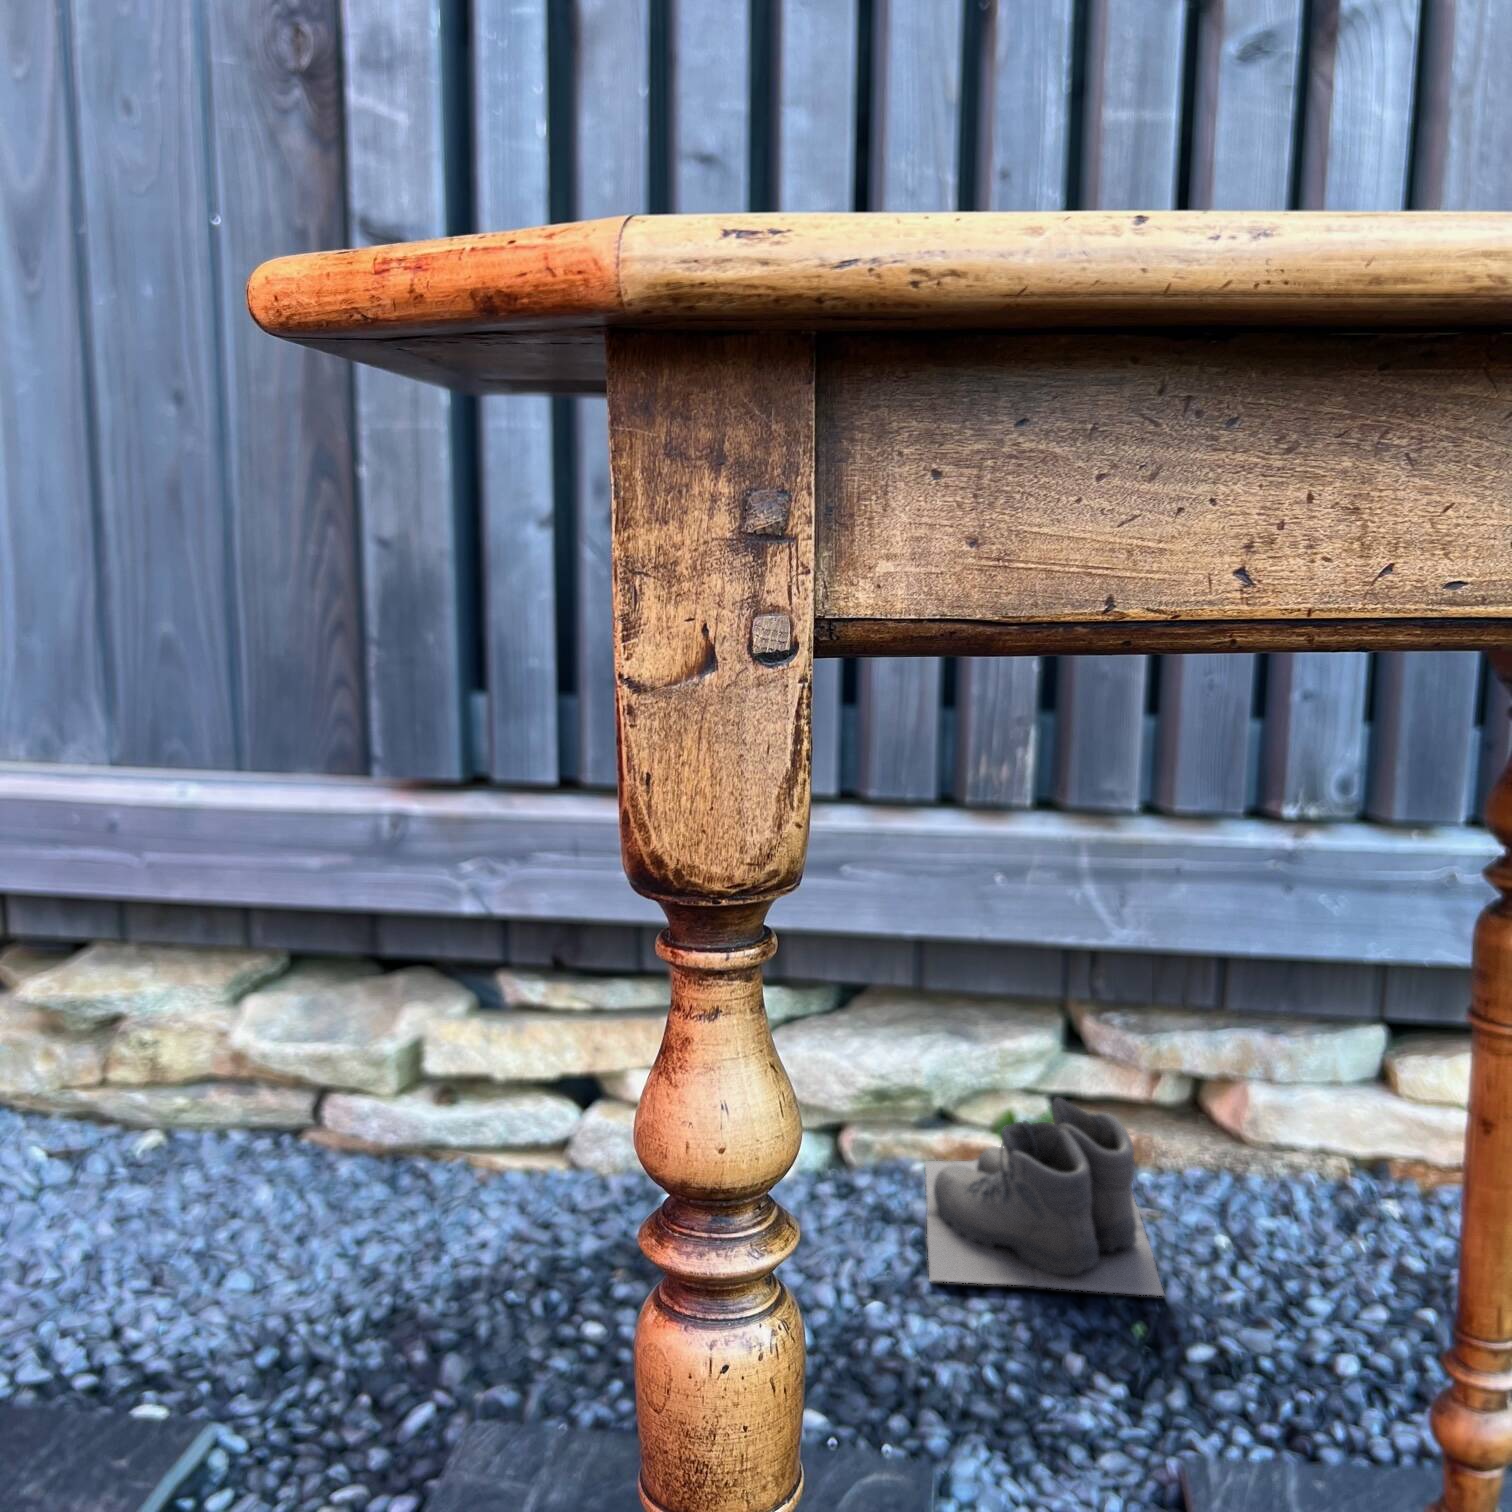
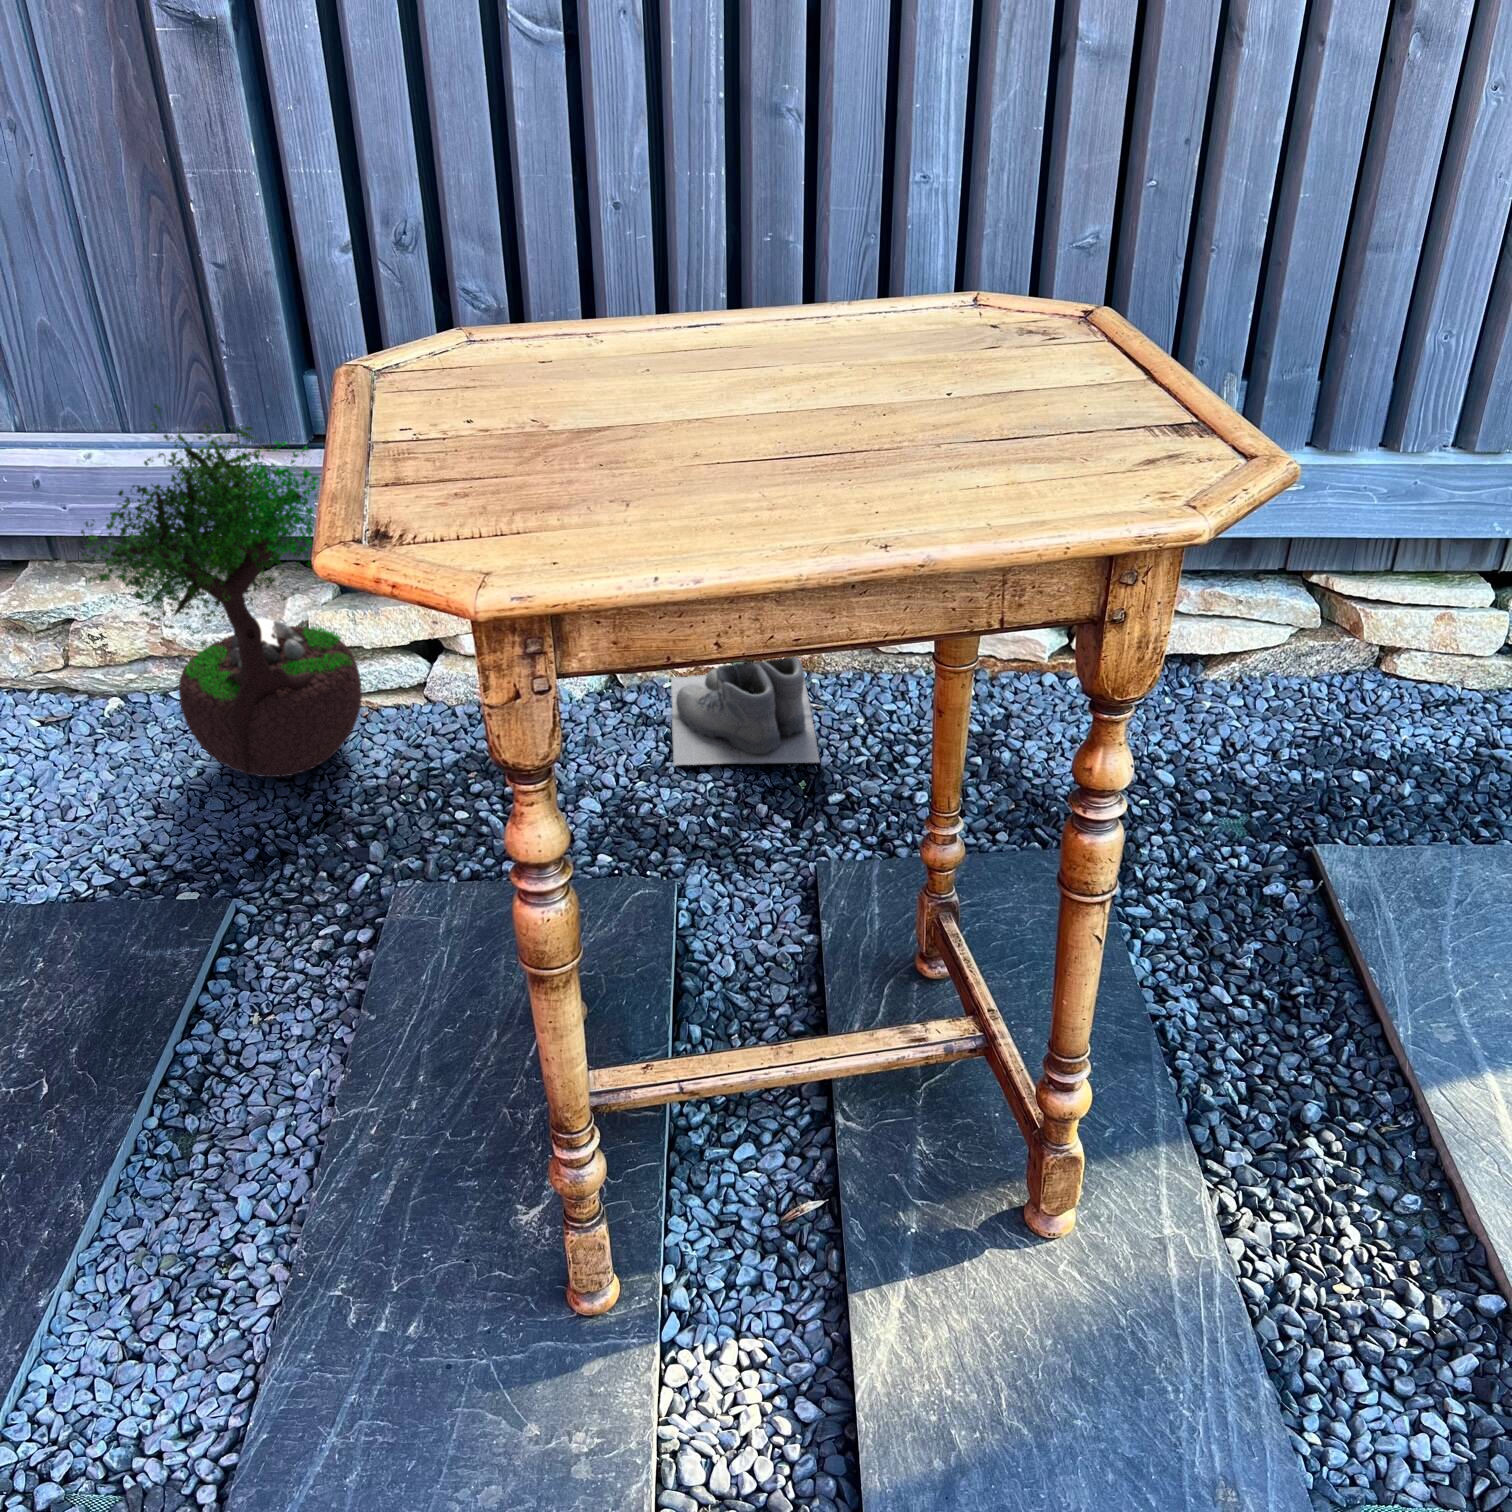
potted tree: none [107,673,494,1248] -> present [81,405,362,777]

